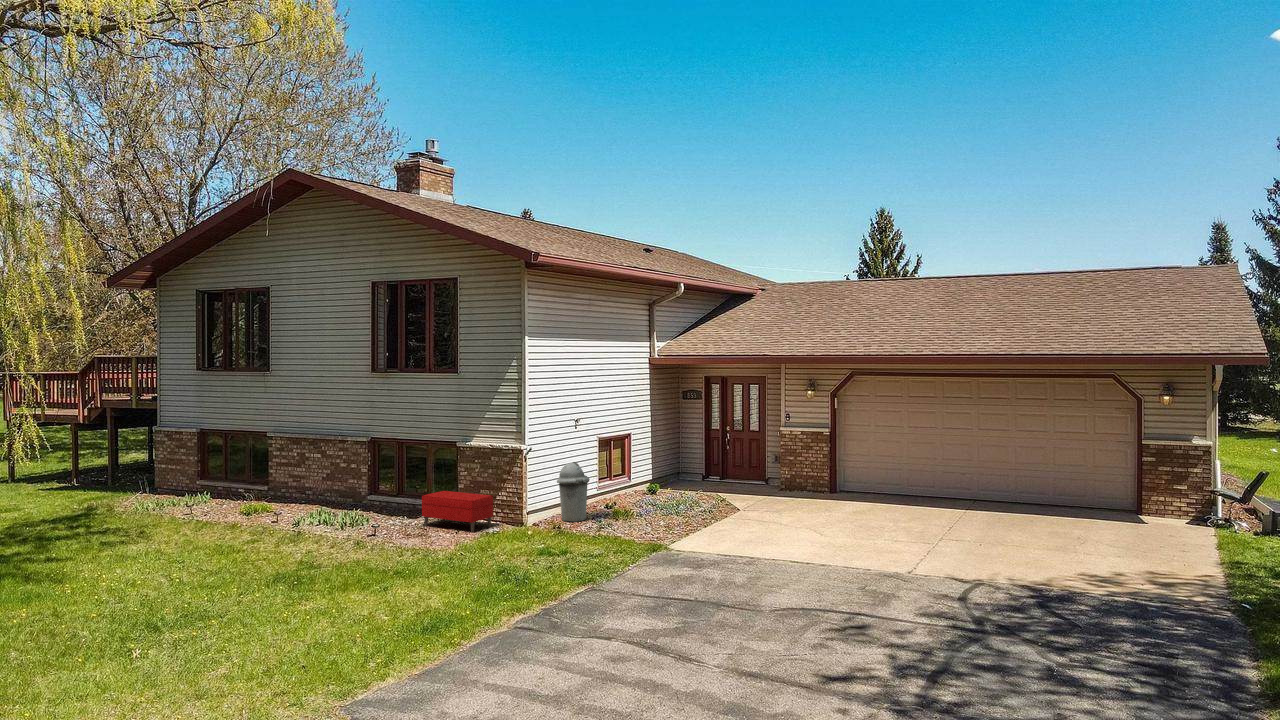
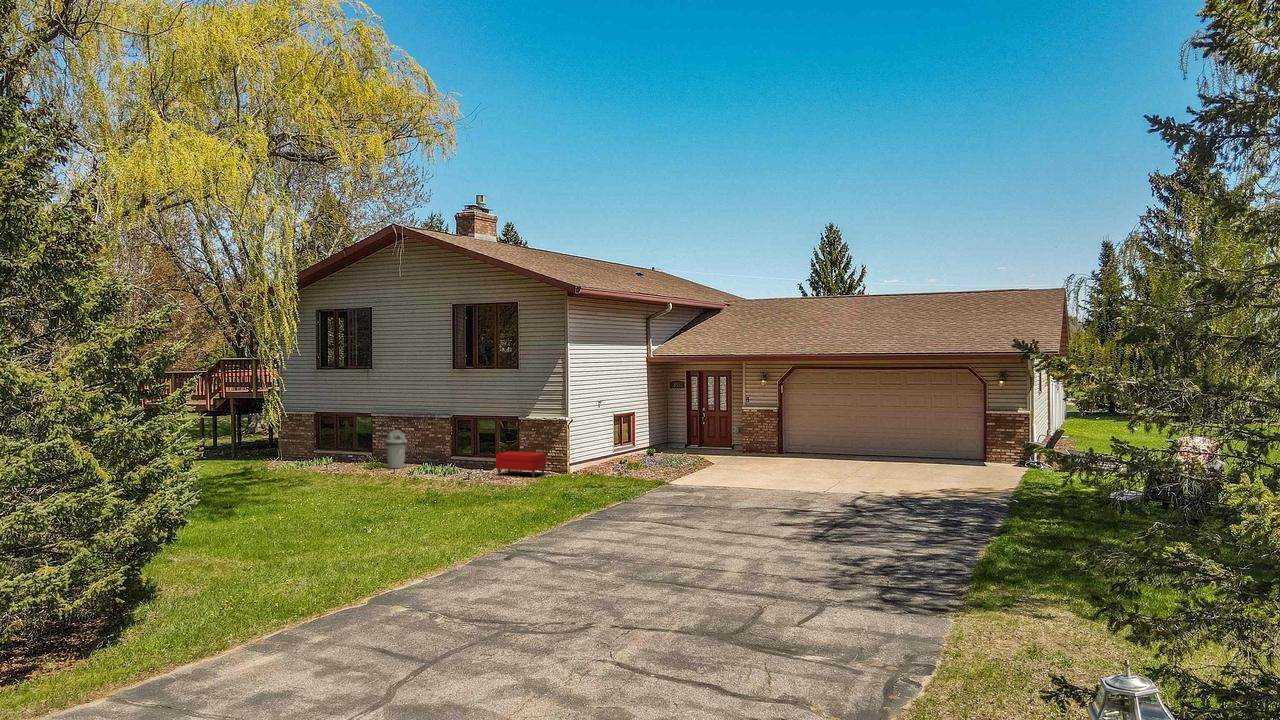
trash can: present [557,462,590,522] -> present [385,430,407,468]

